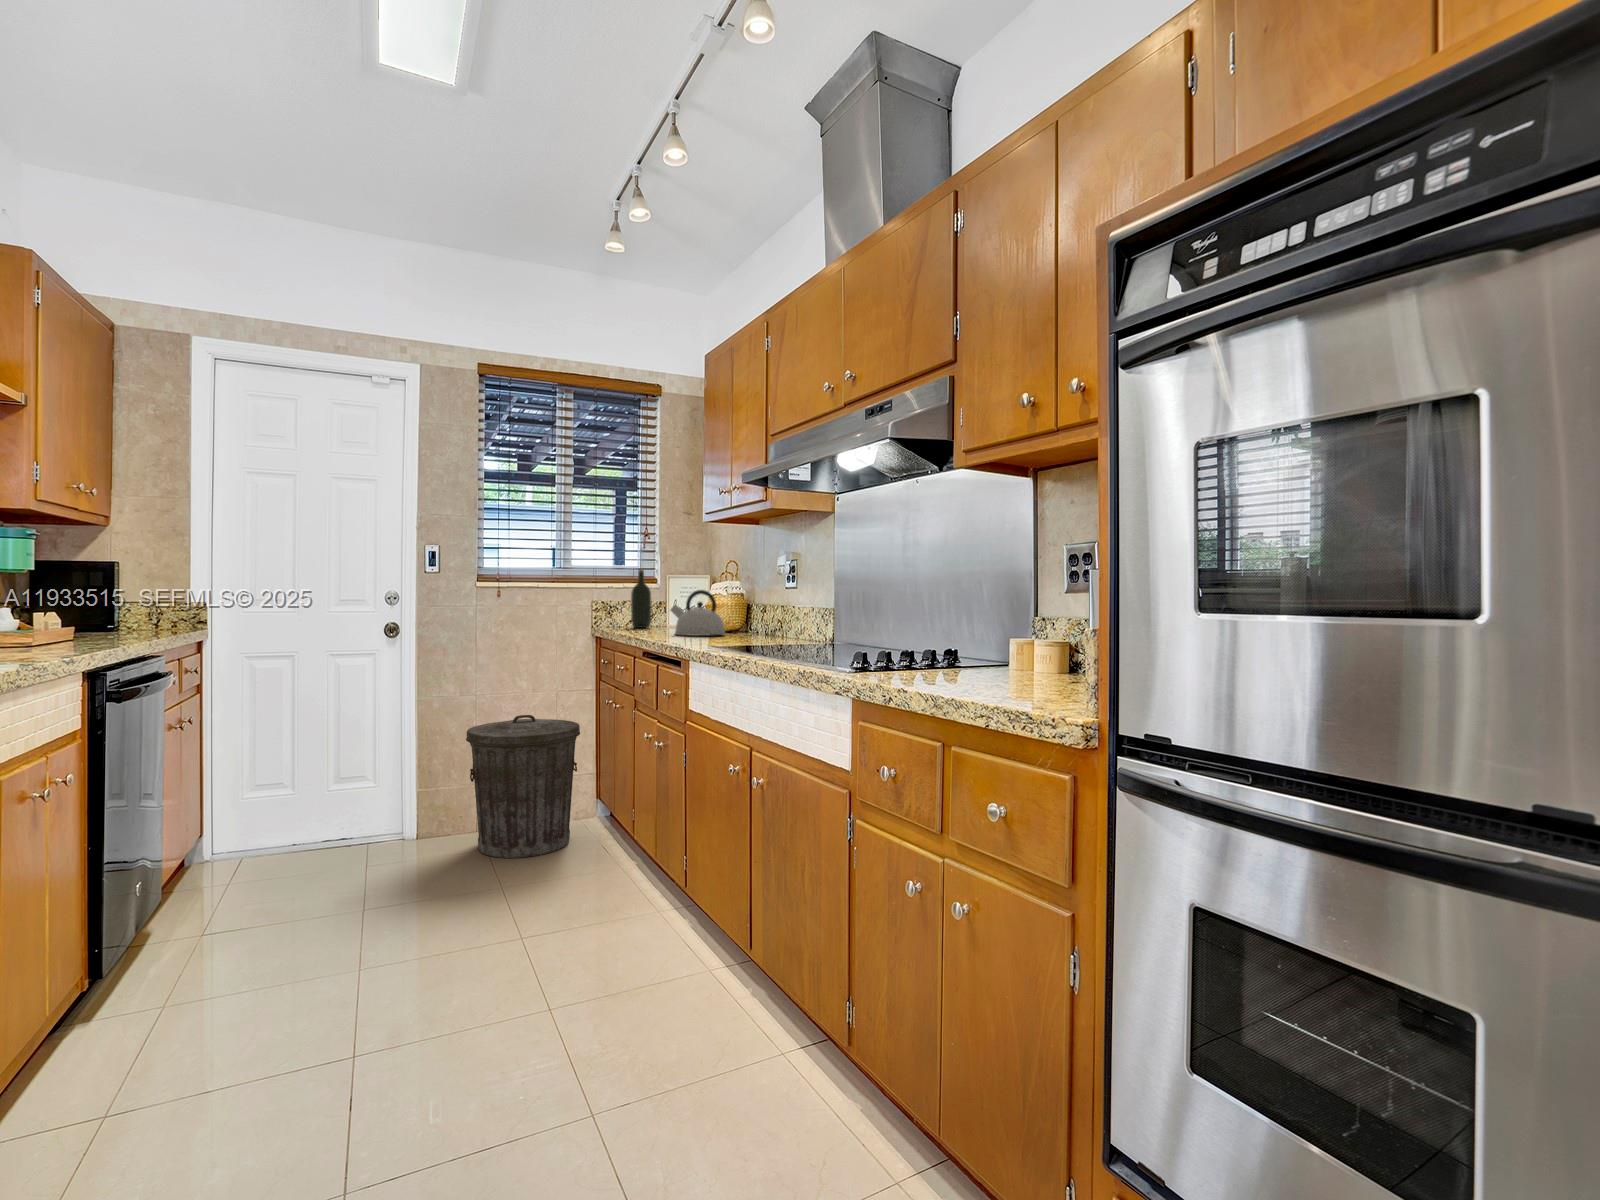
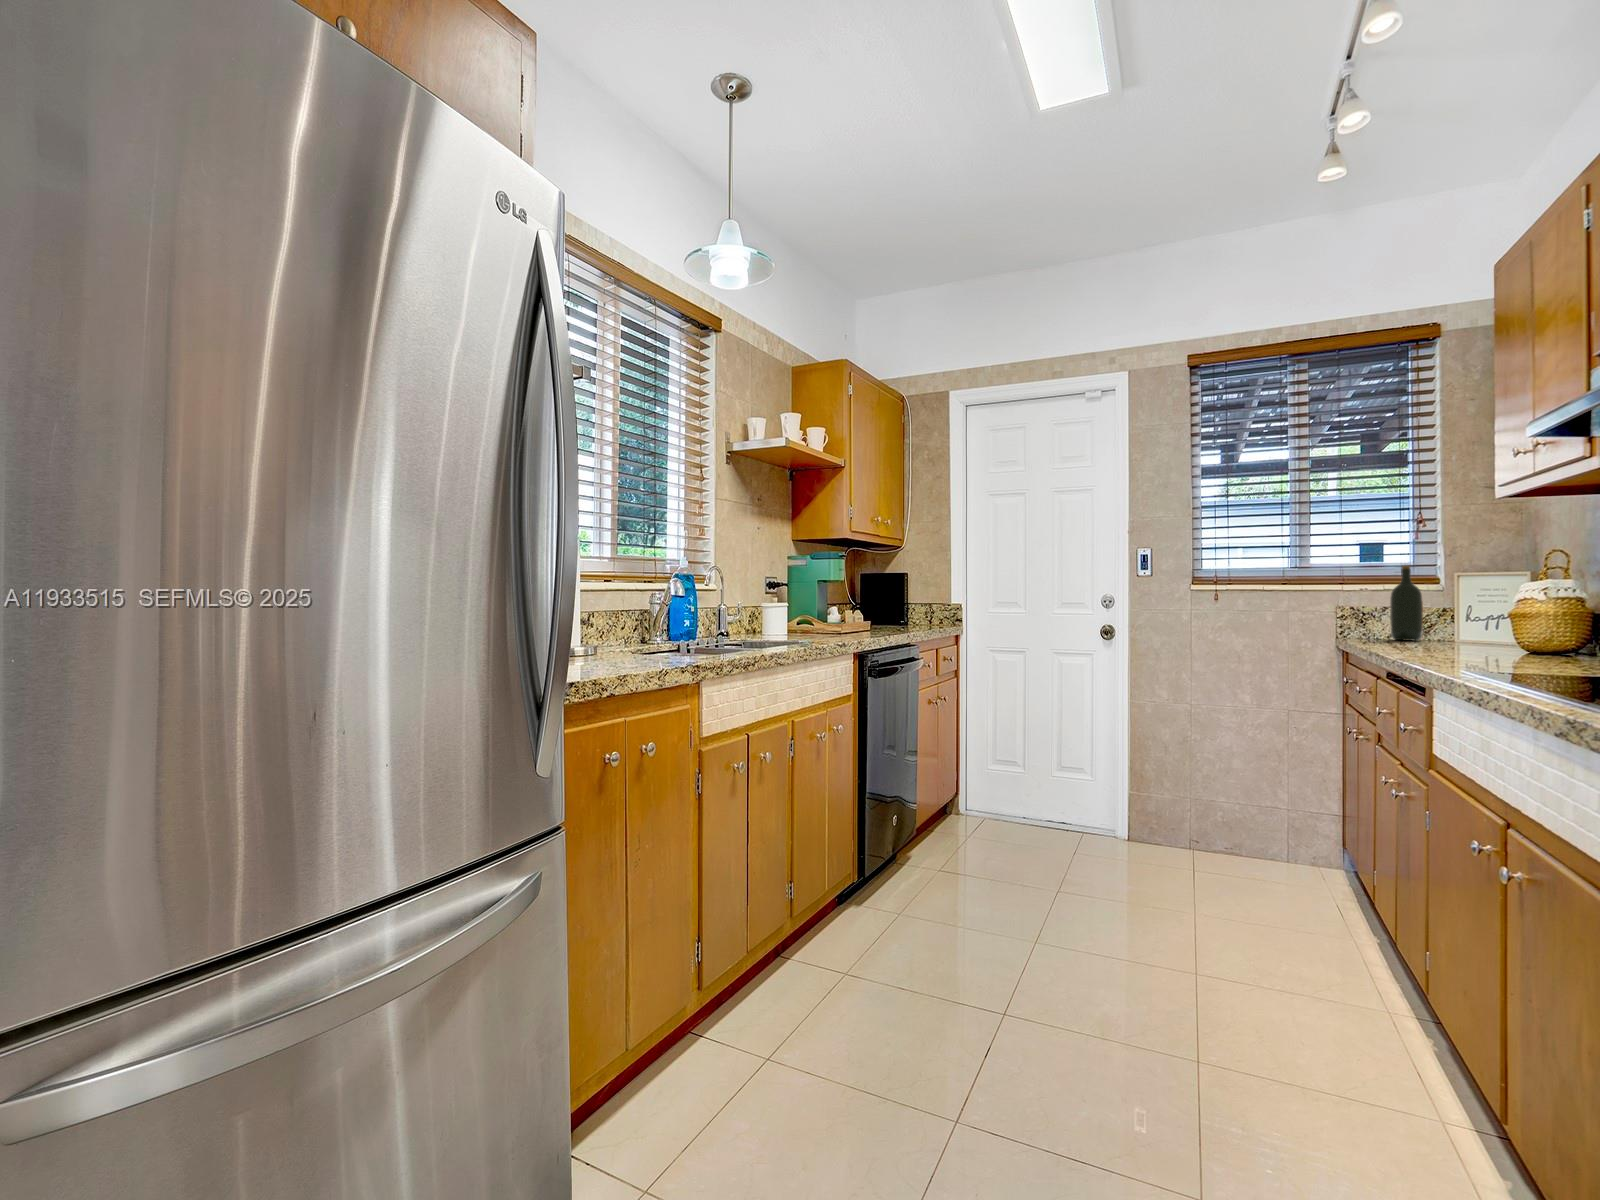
kettle: present [671,590,725,636] -> none [1434,590,1535,654]
trash can: present [466,715,580,858] -> none [1172,732,1309,893]

